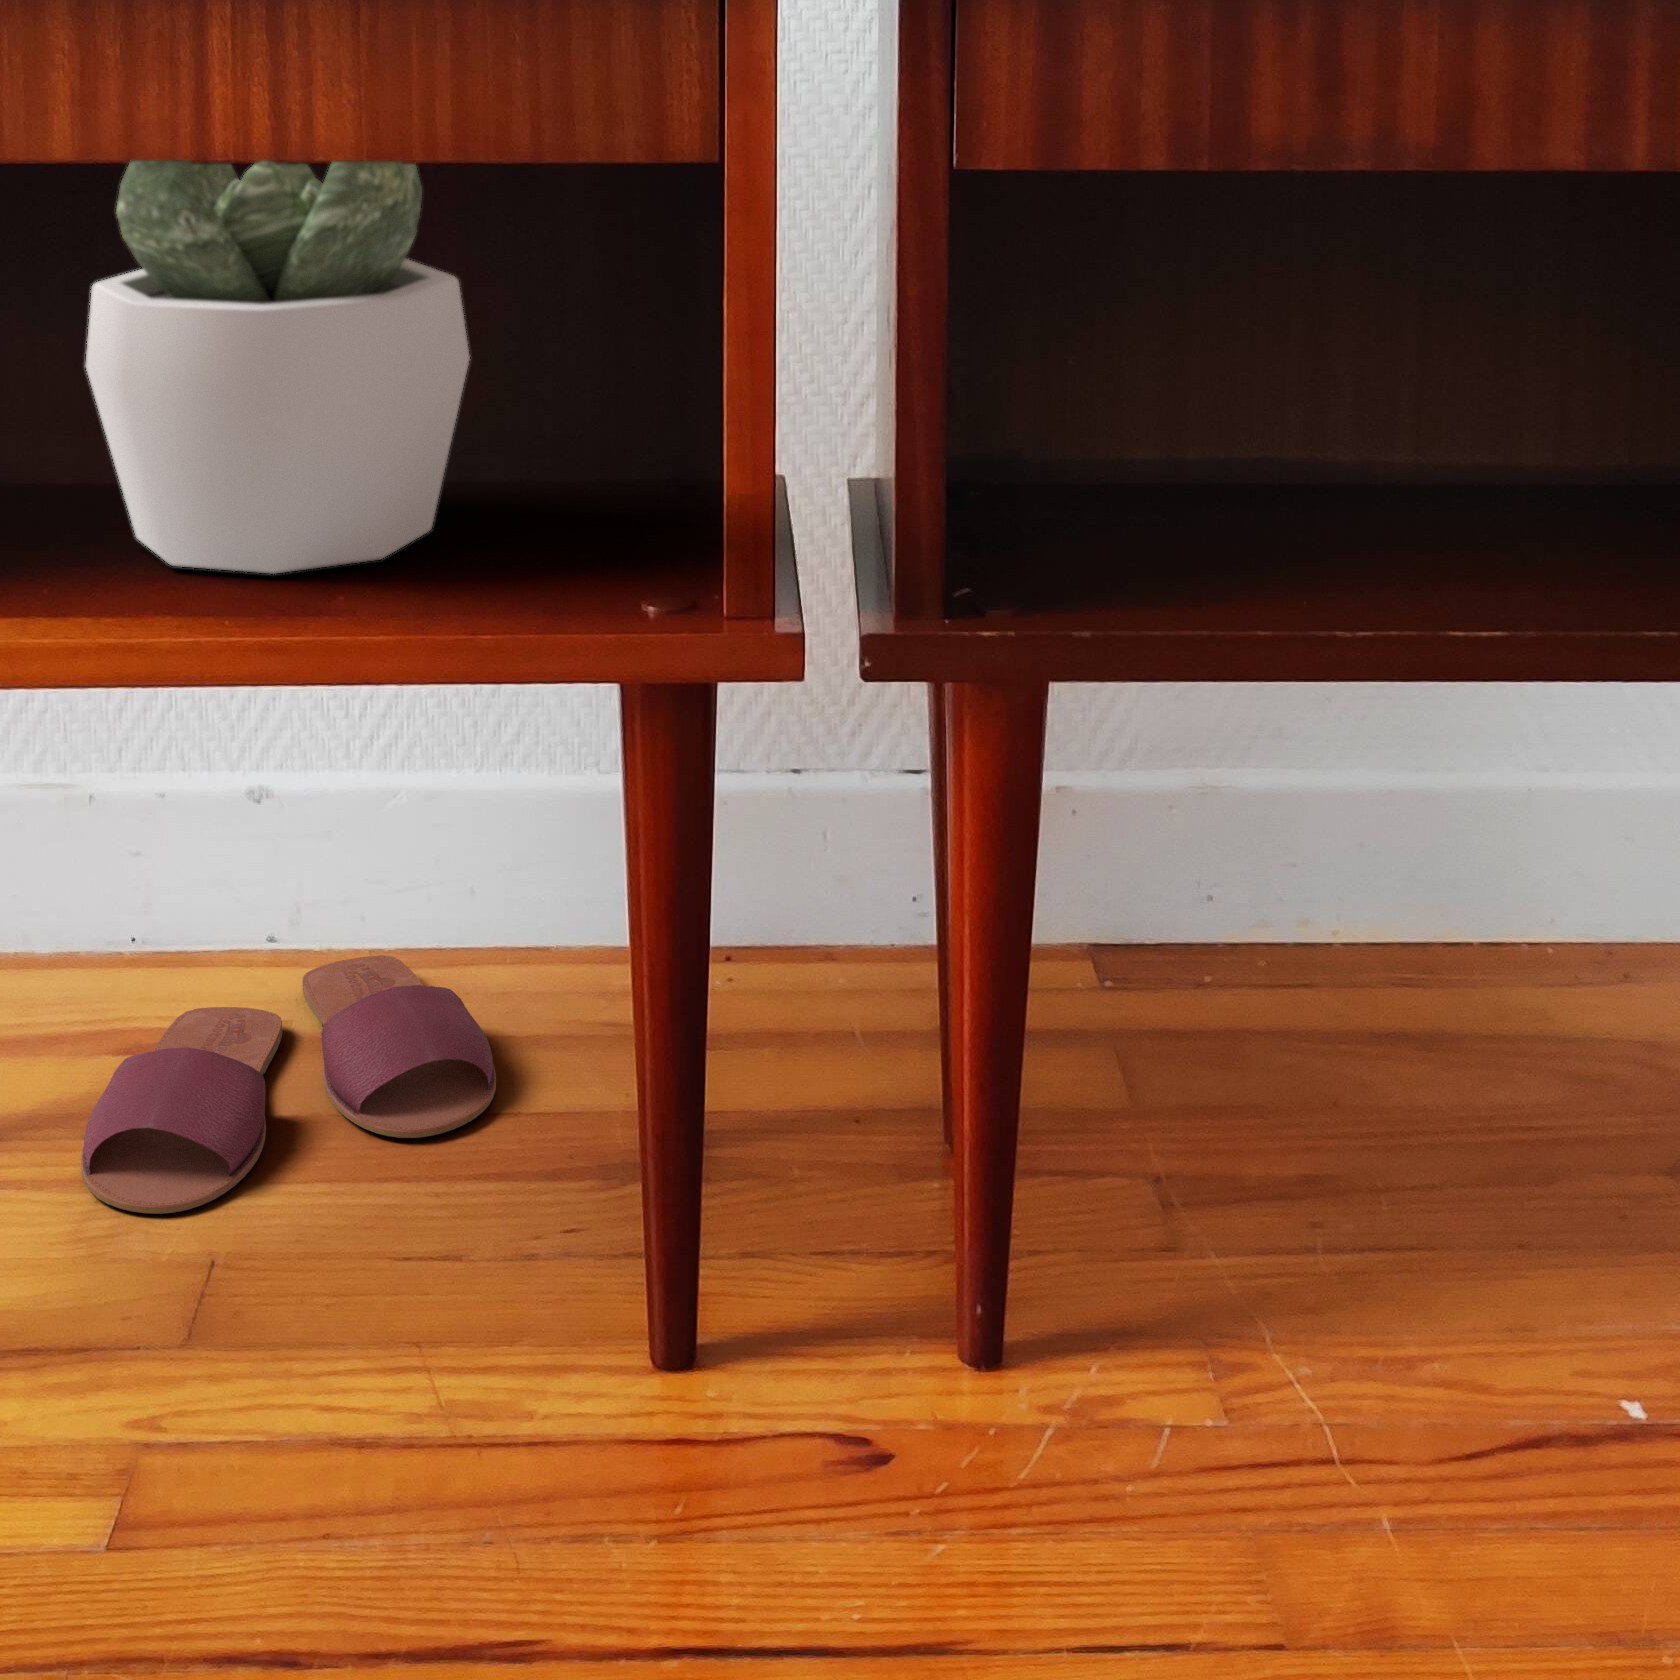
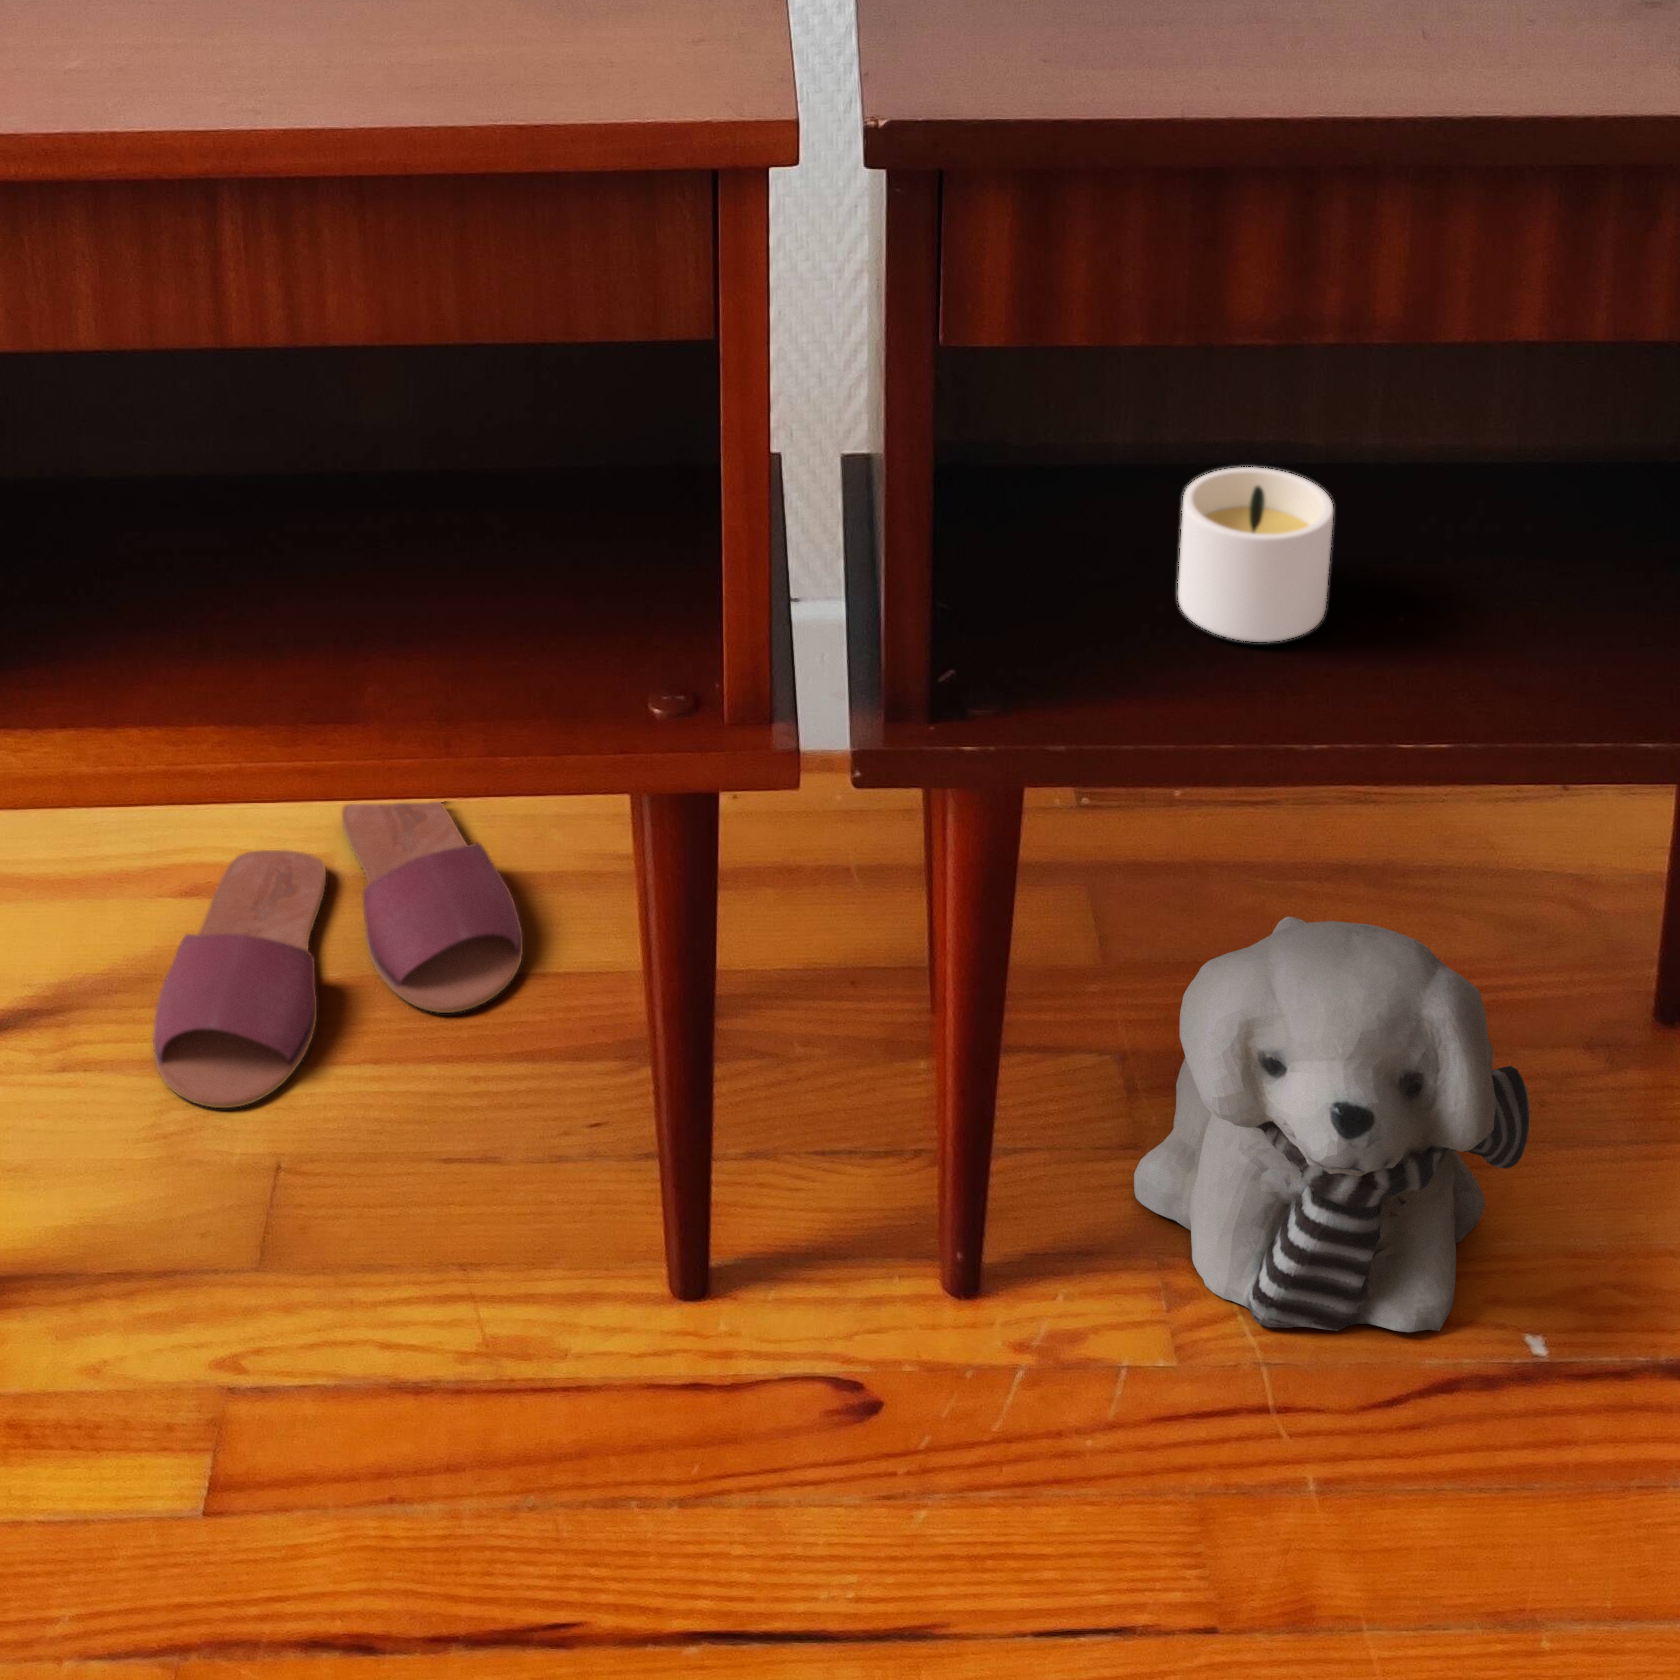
succulent plant: present [86,161,470,574] -> none [116,186,480,661]
candle: none [1204,414,1442,574] -> present [1178,467,1333,642]
plush toy: none [1173,916,1610,1396] -> present [1134,917,1530,1332]

